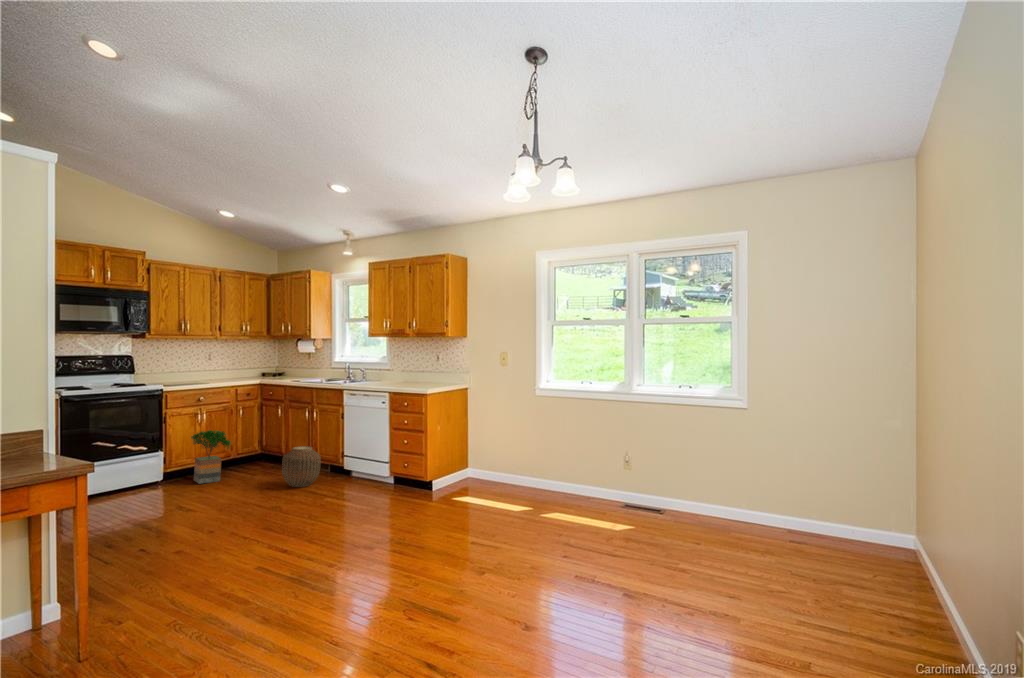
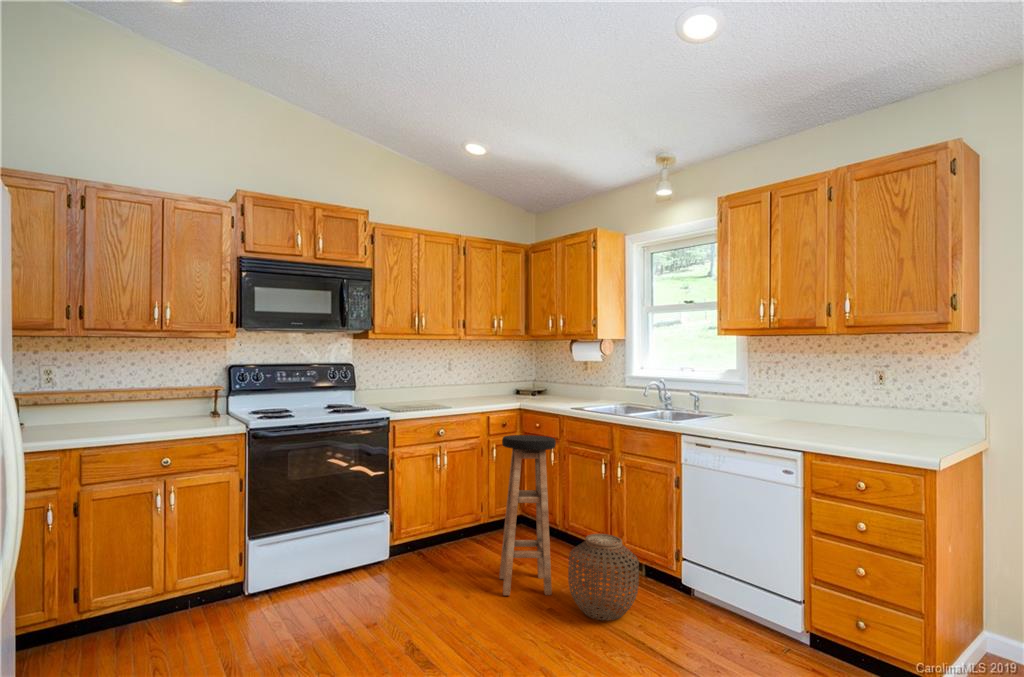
bar stool: none [242,398,279,485] -> present [499,435,556,595]
potted tree: present [191,430,231,484] -> none [424,483,484,577]

